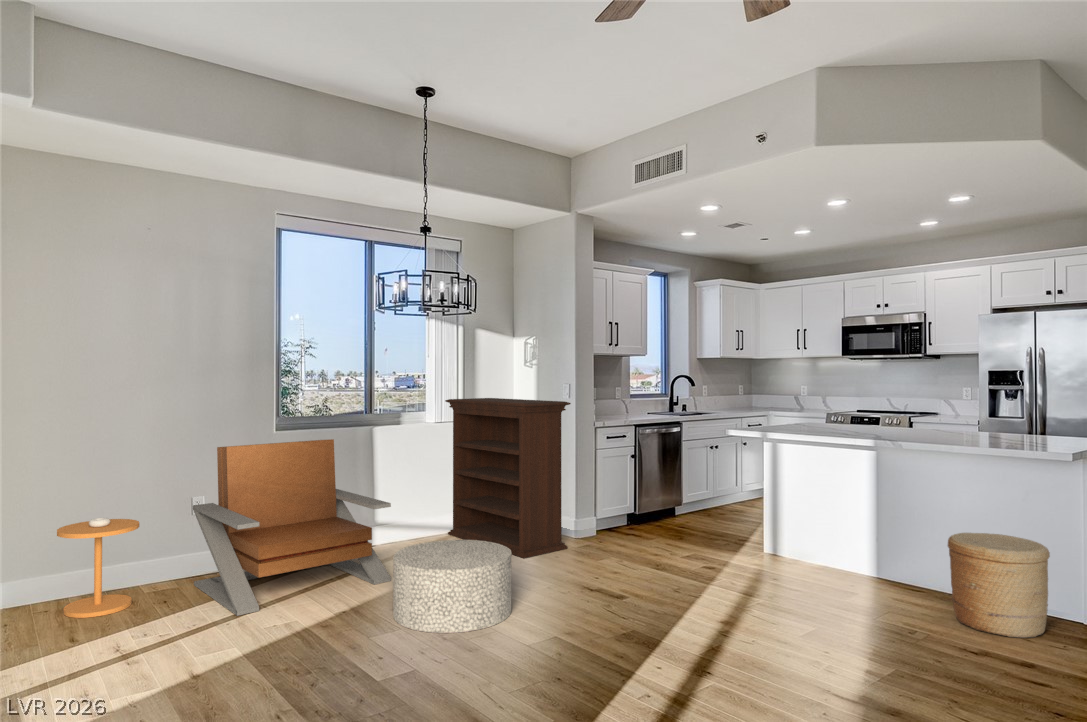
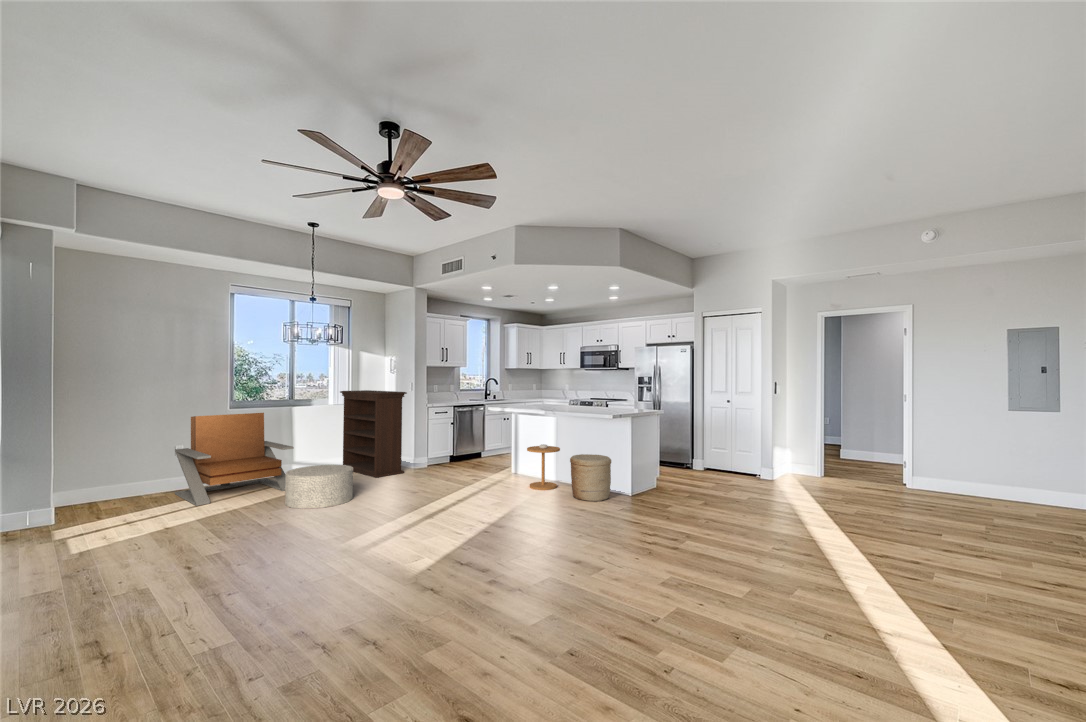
side table: present [57,518,139,618] -> present [527,444,560,490]

